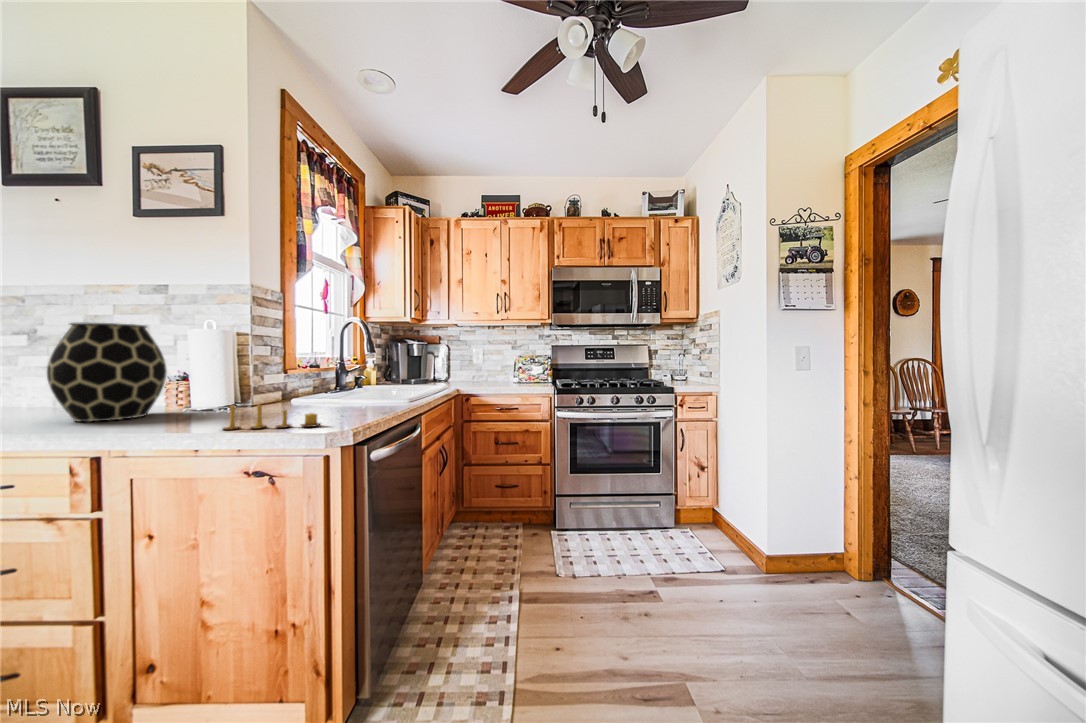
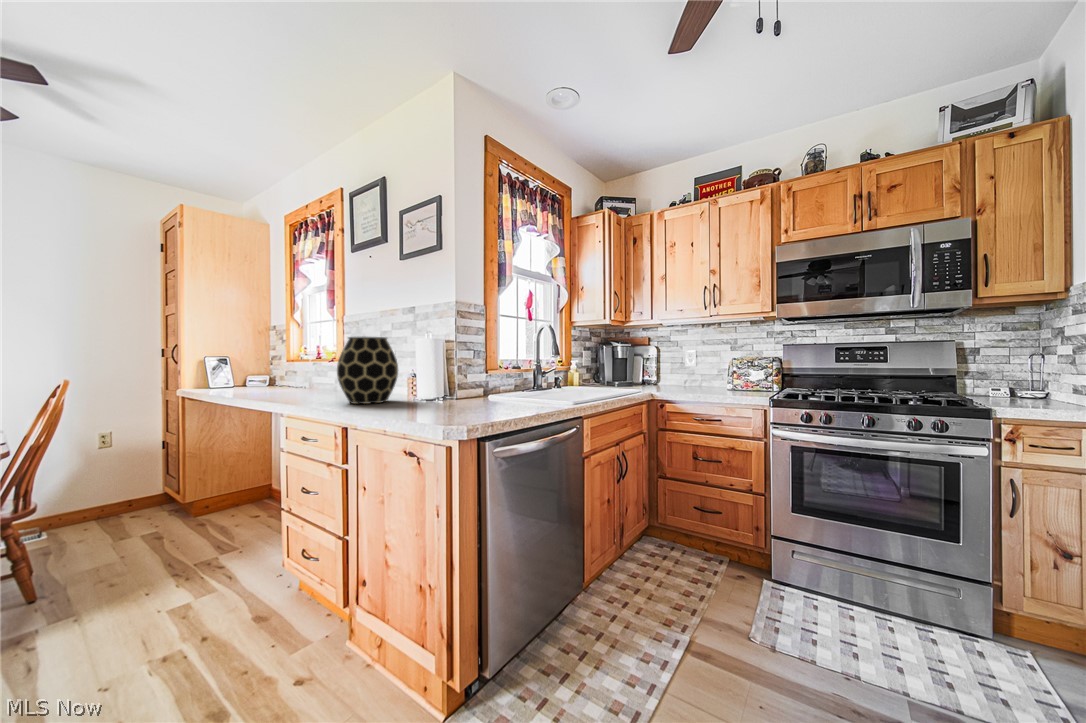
candle: present [223,404,321,430] -> none [396,396,458,420]

